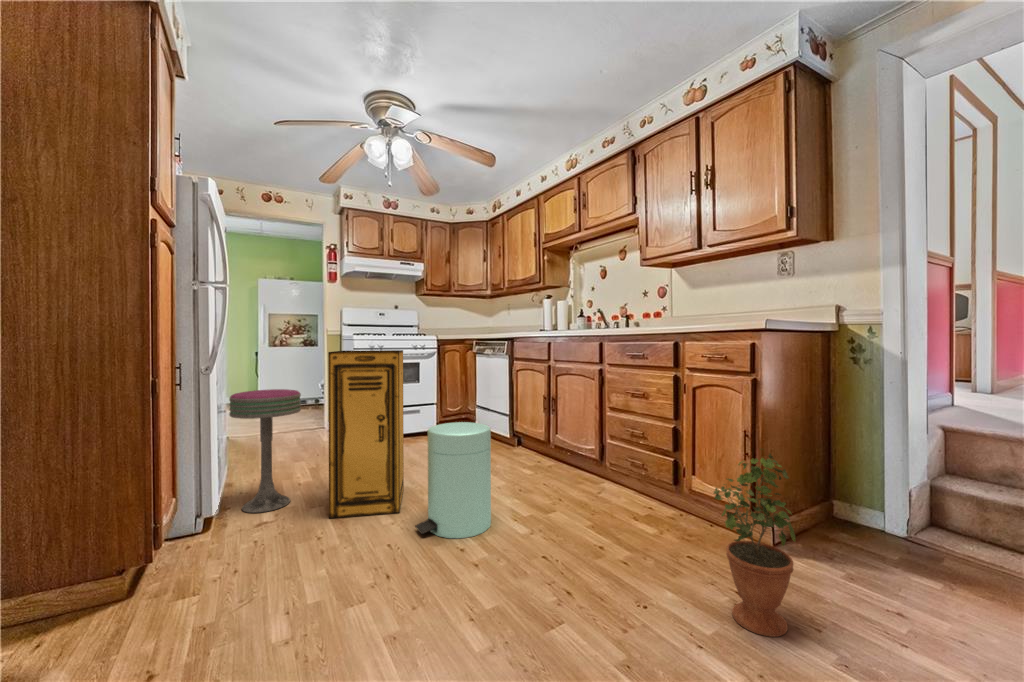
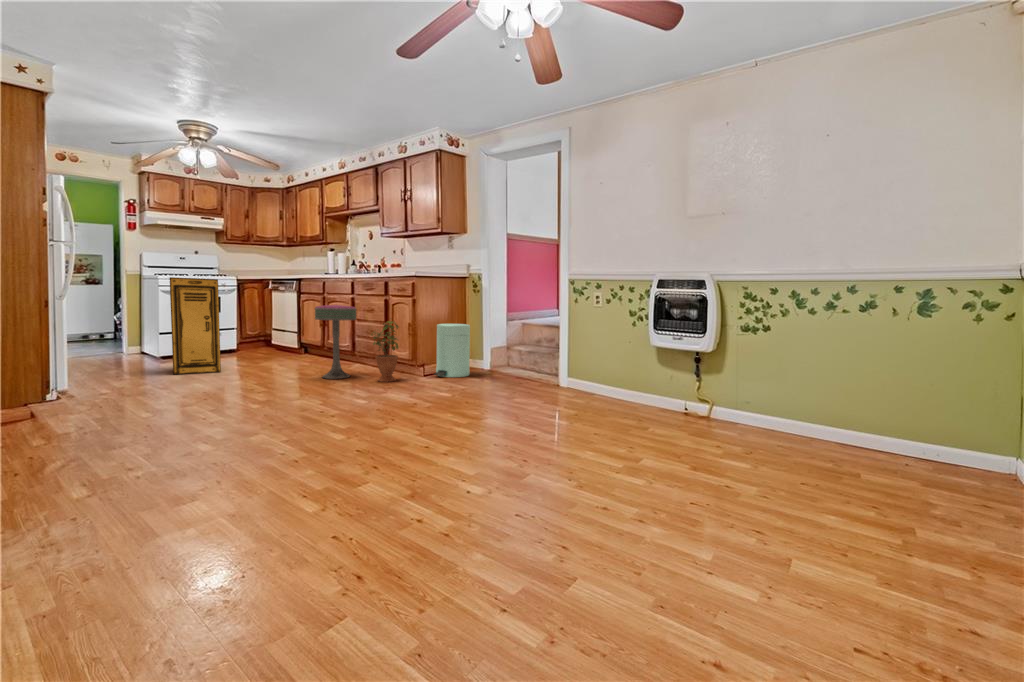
bar stool: present [229,389,301,513] -> present [315,305,356,379]
trash can: present [415,422,491,538] -> present [434,324,470,377]

